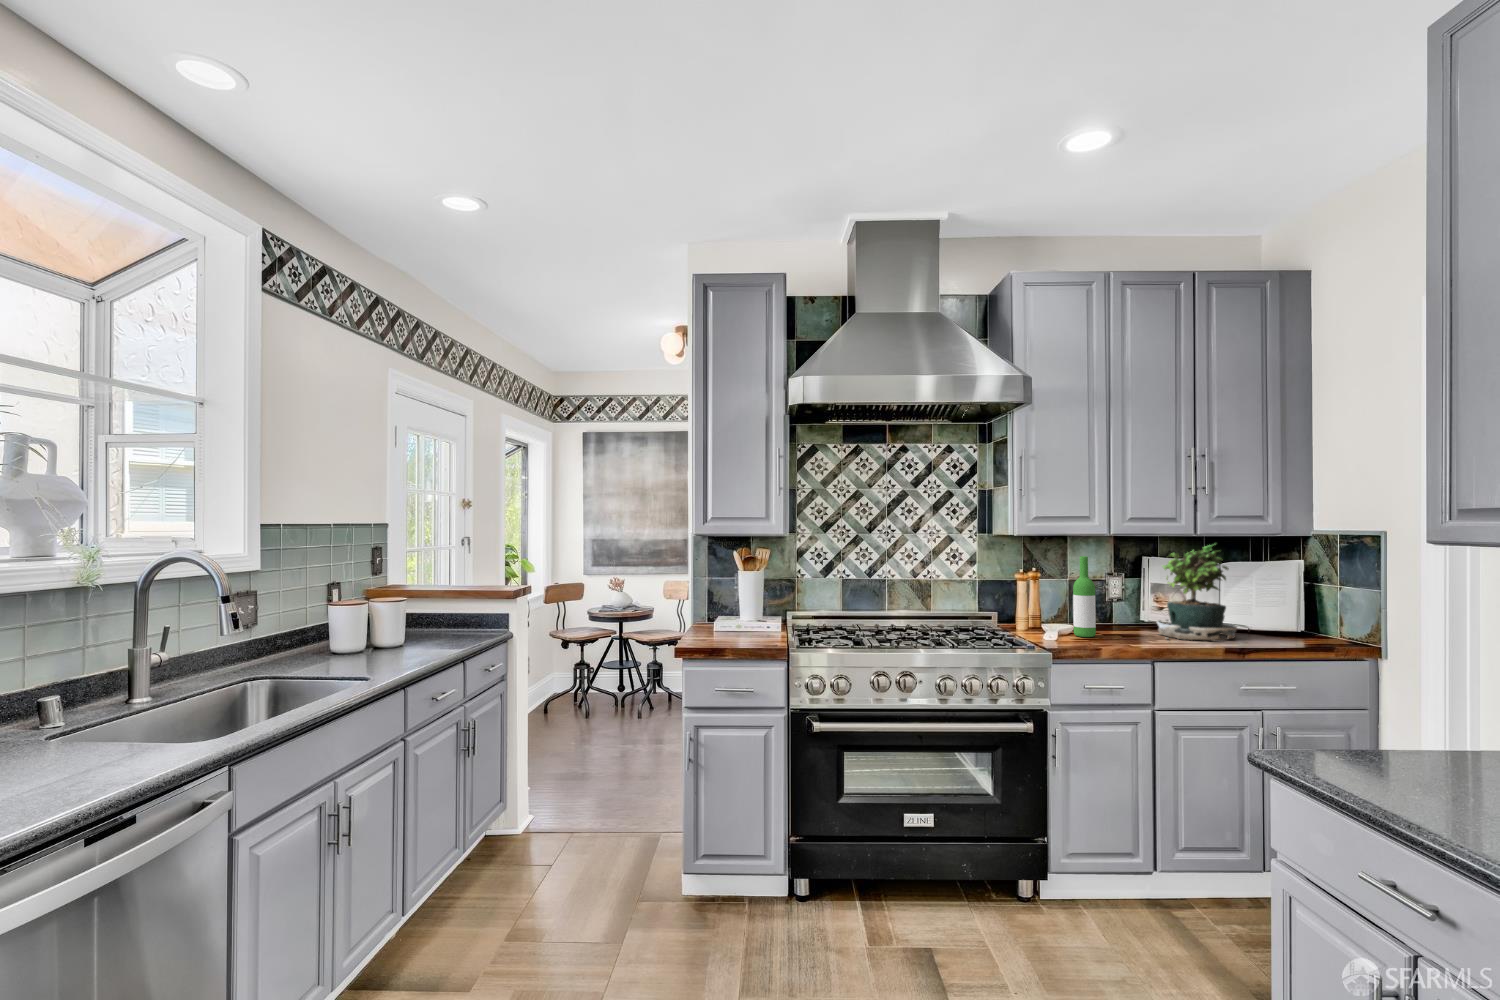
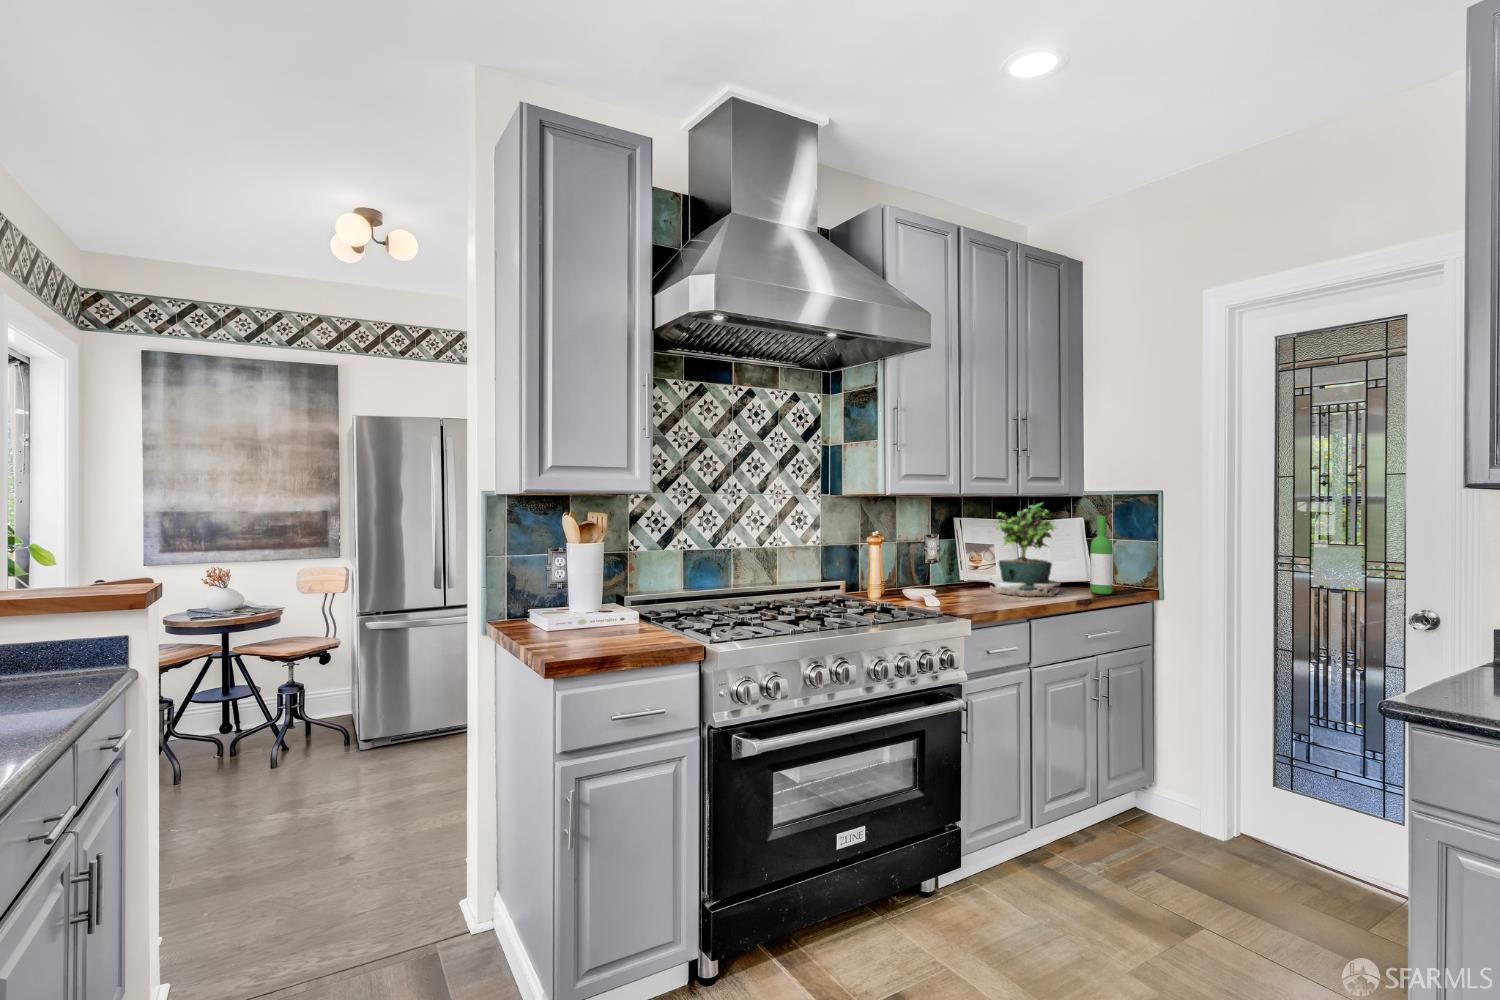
wine bottle: present [1073,556,1096,637] -> present [1090,516,1113,594]

